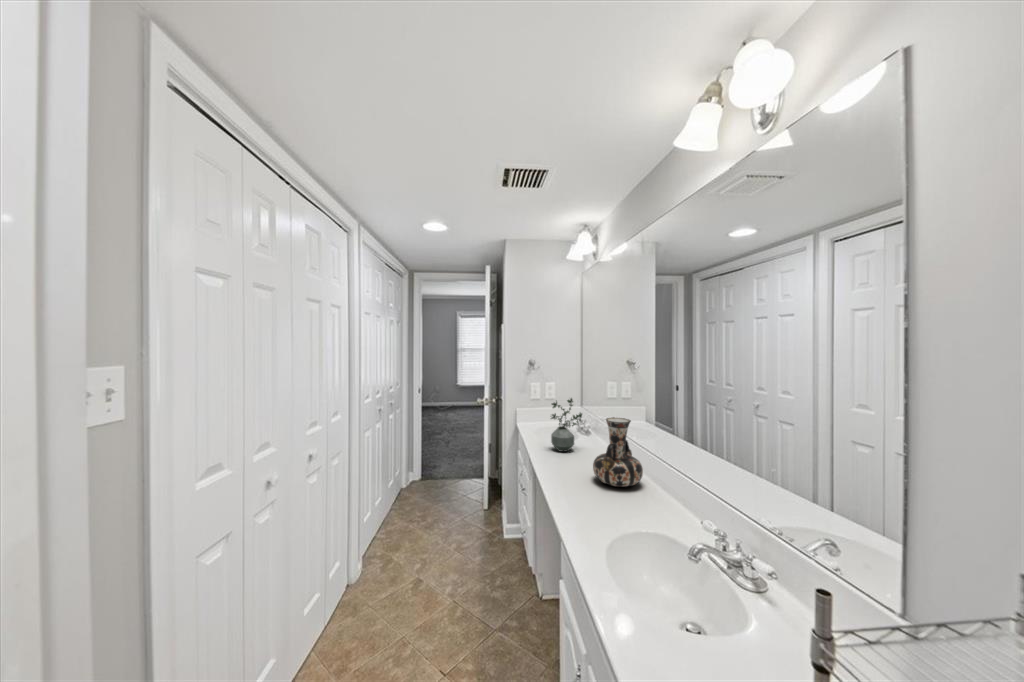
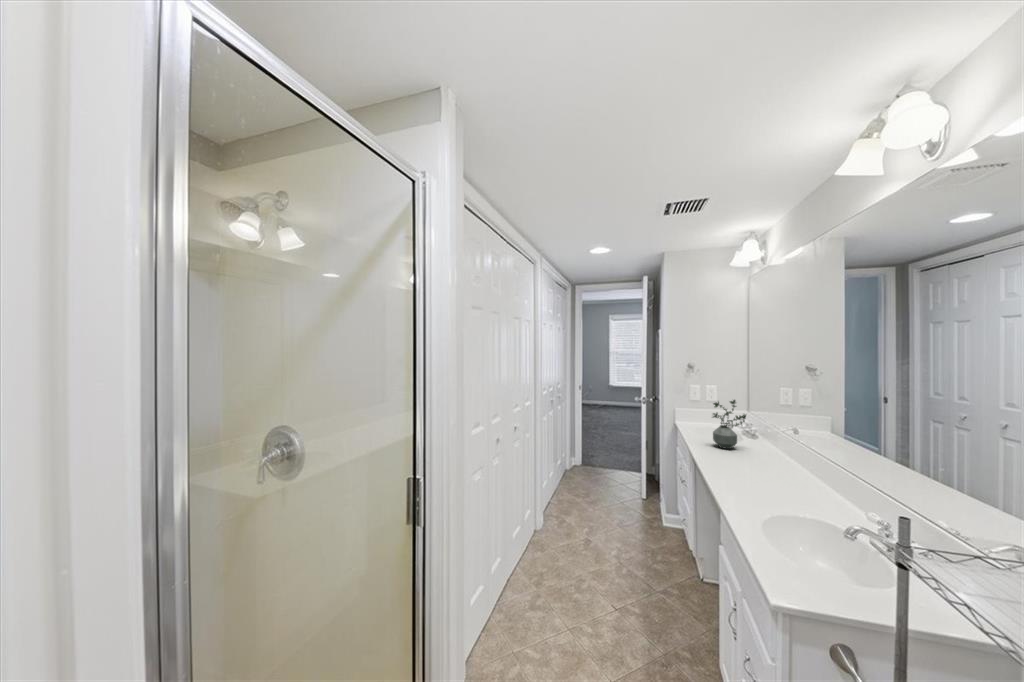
decorative vase: present [593,417,643,487] -> none [755,418,810,483]

